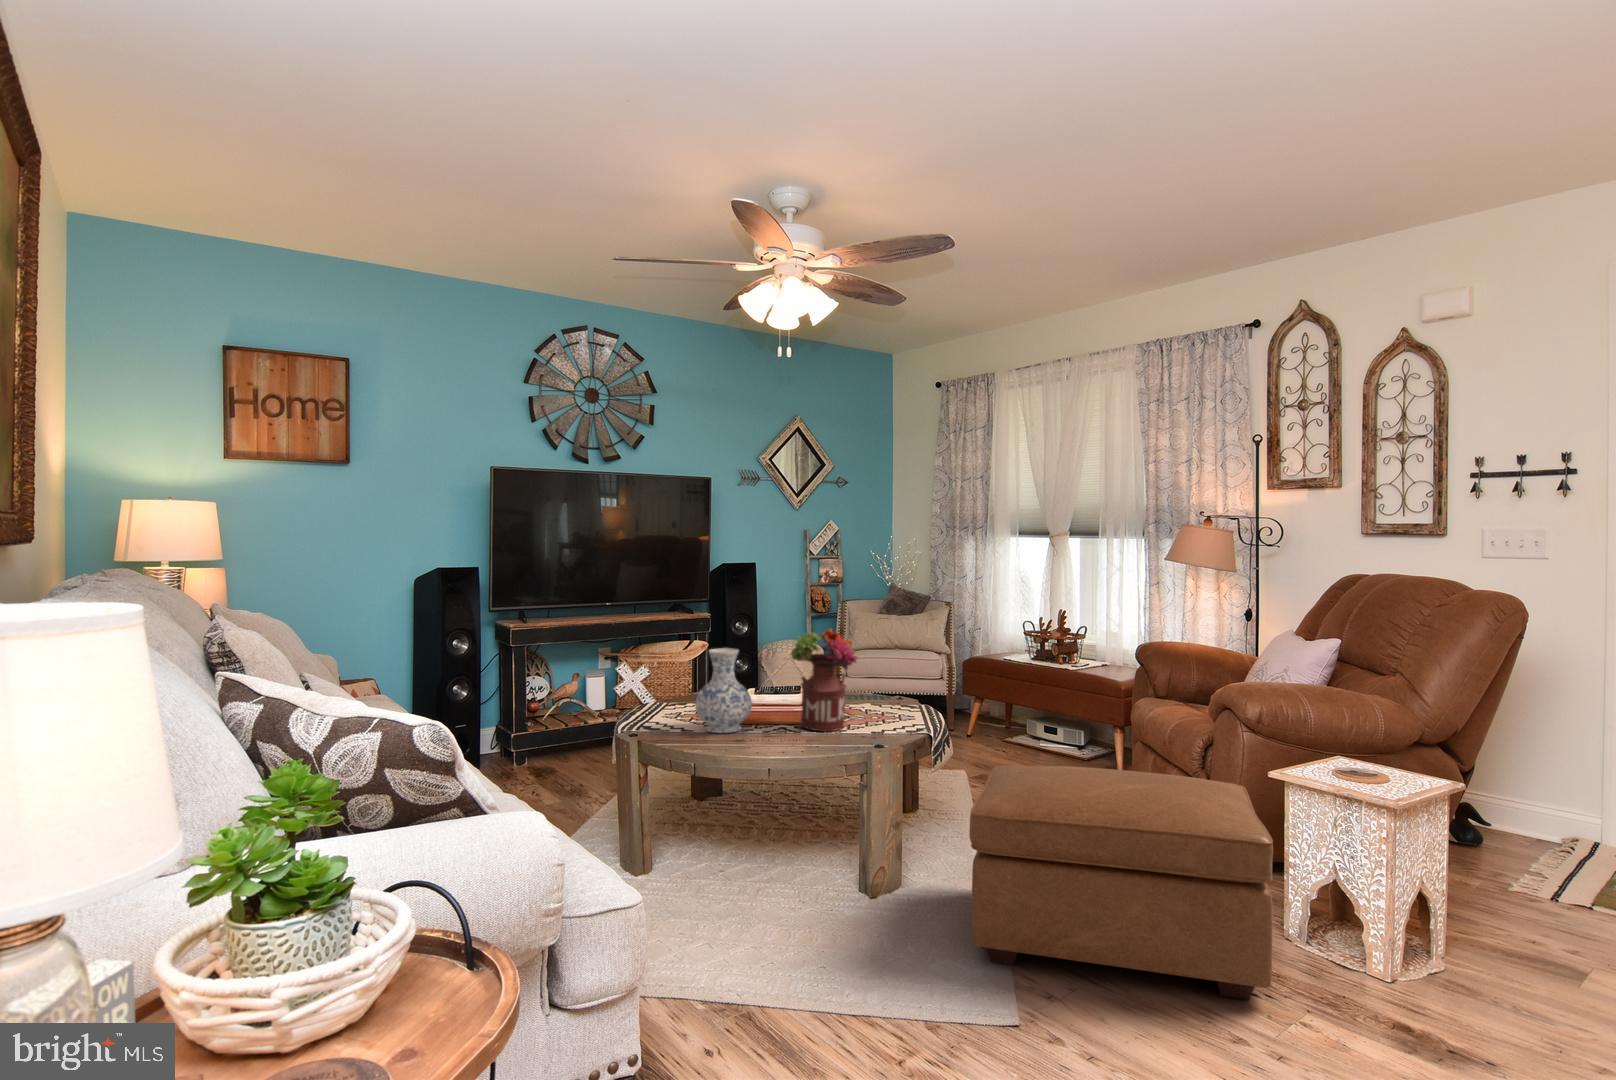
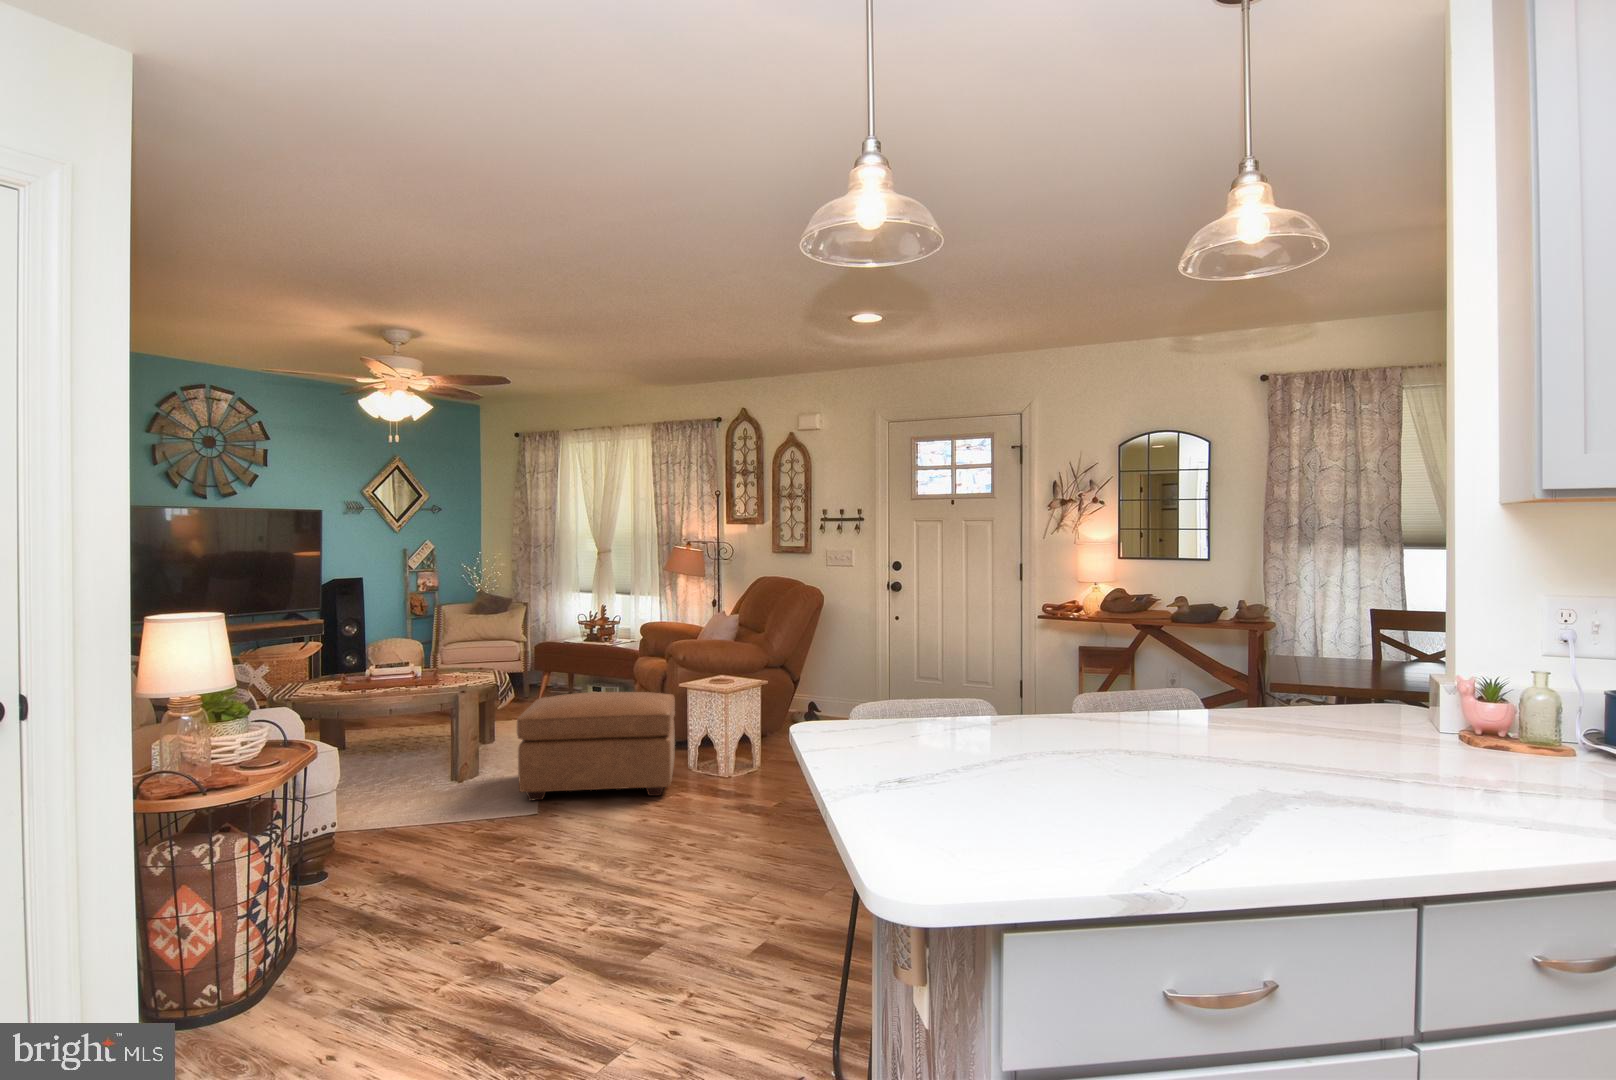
flower arrangement: present [790,628,857,731] -> none [401,622,450,689]
vase: present [695,648,752,733] -> none [331,639,374,696]

